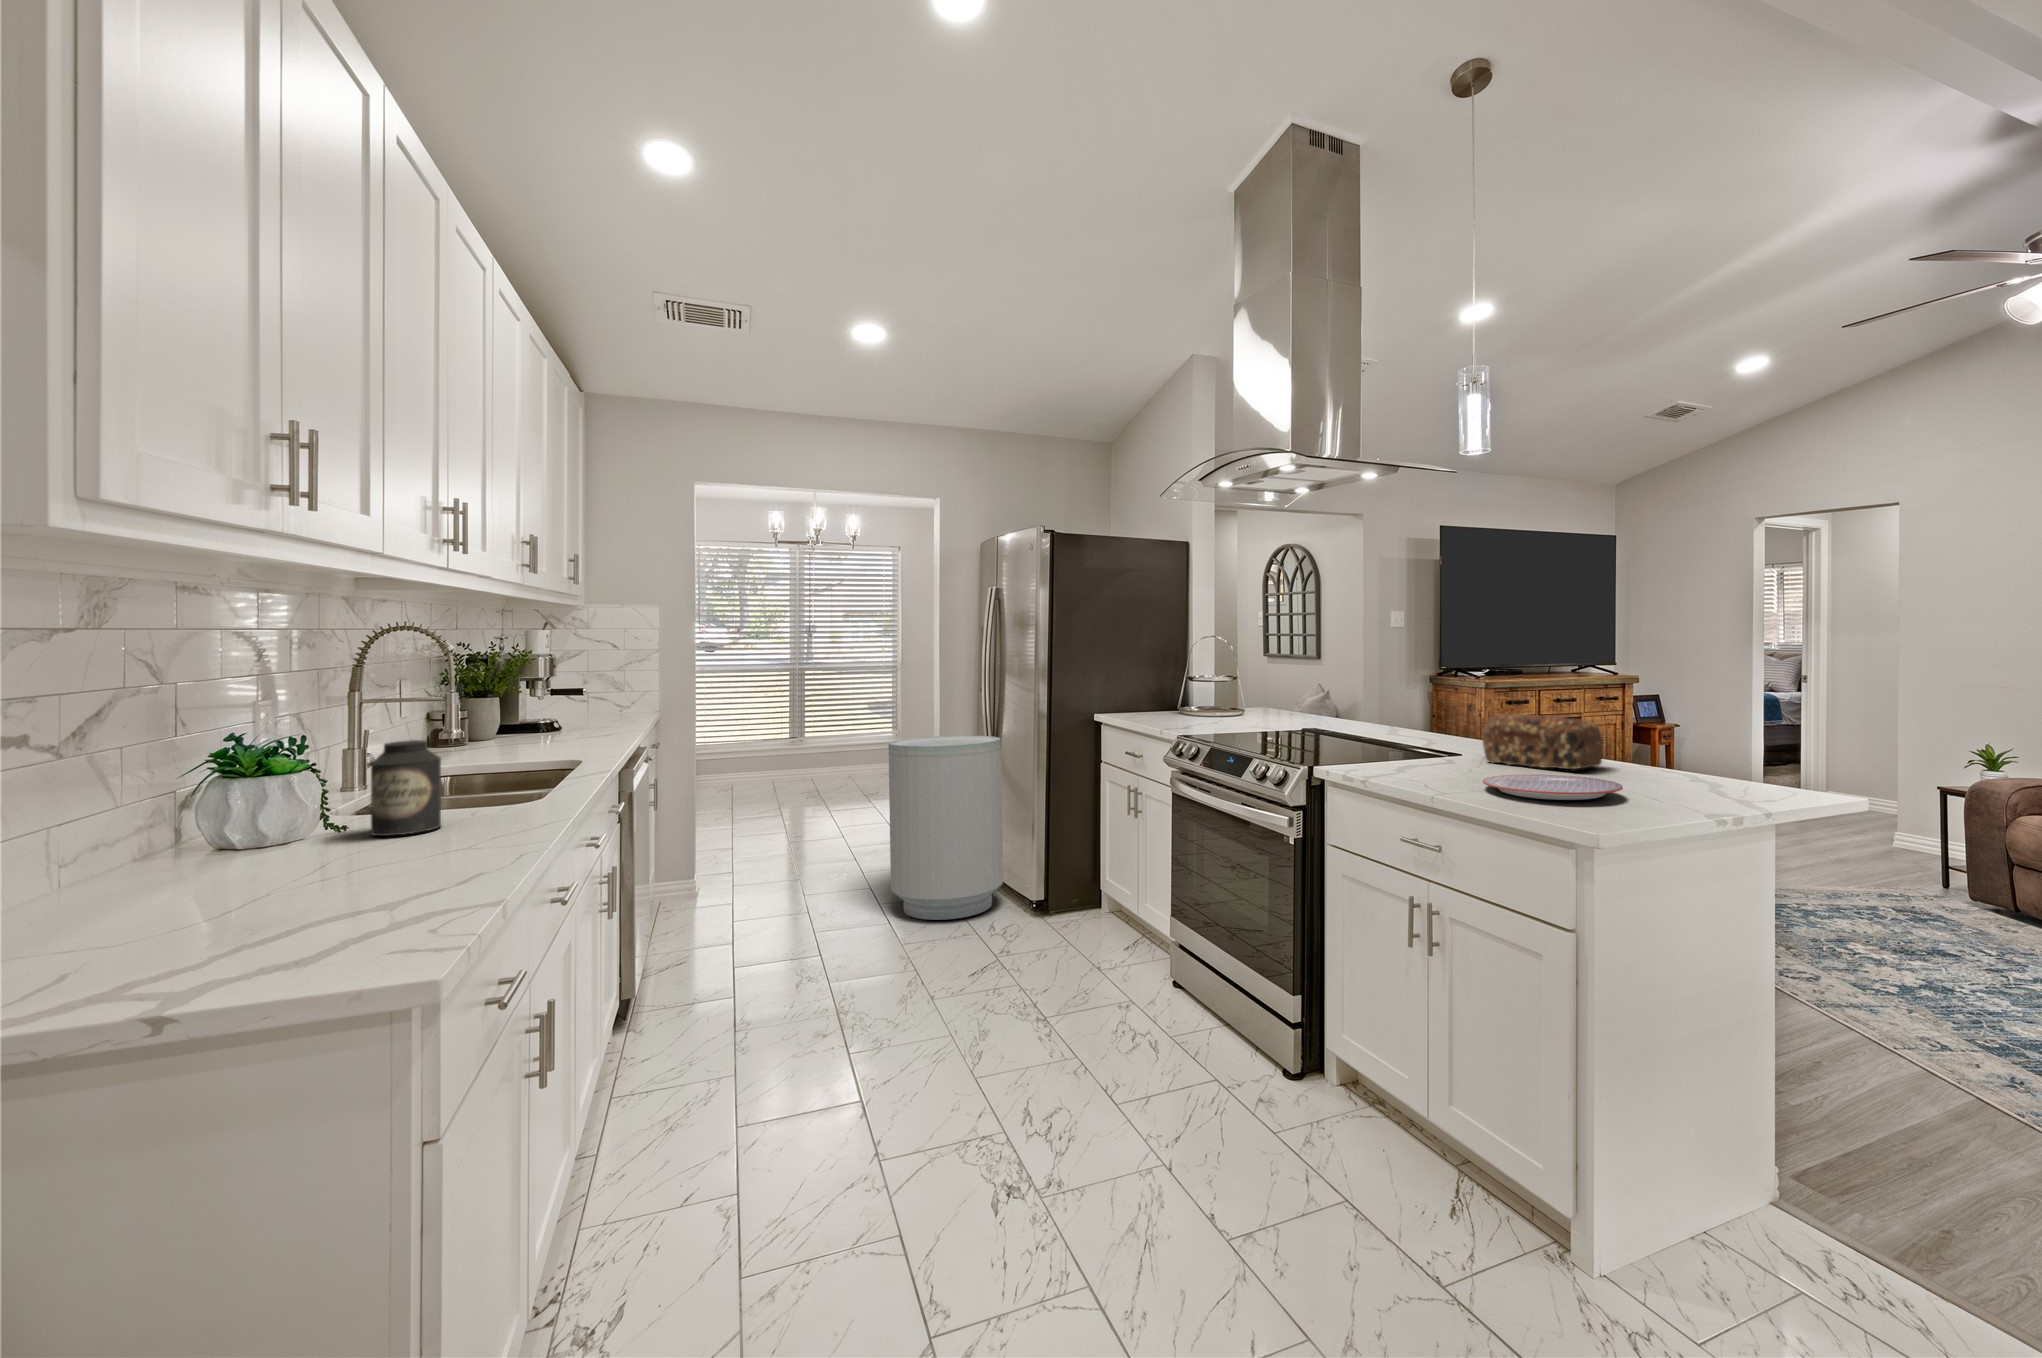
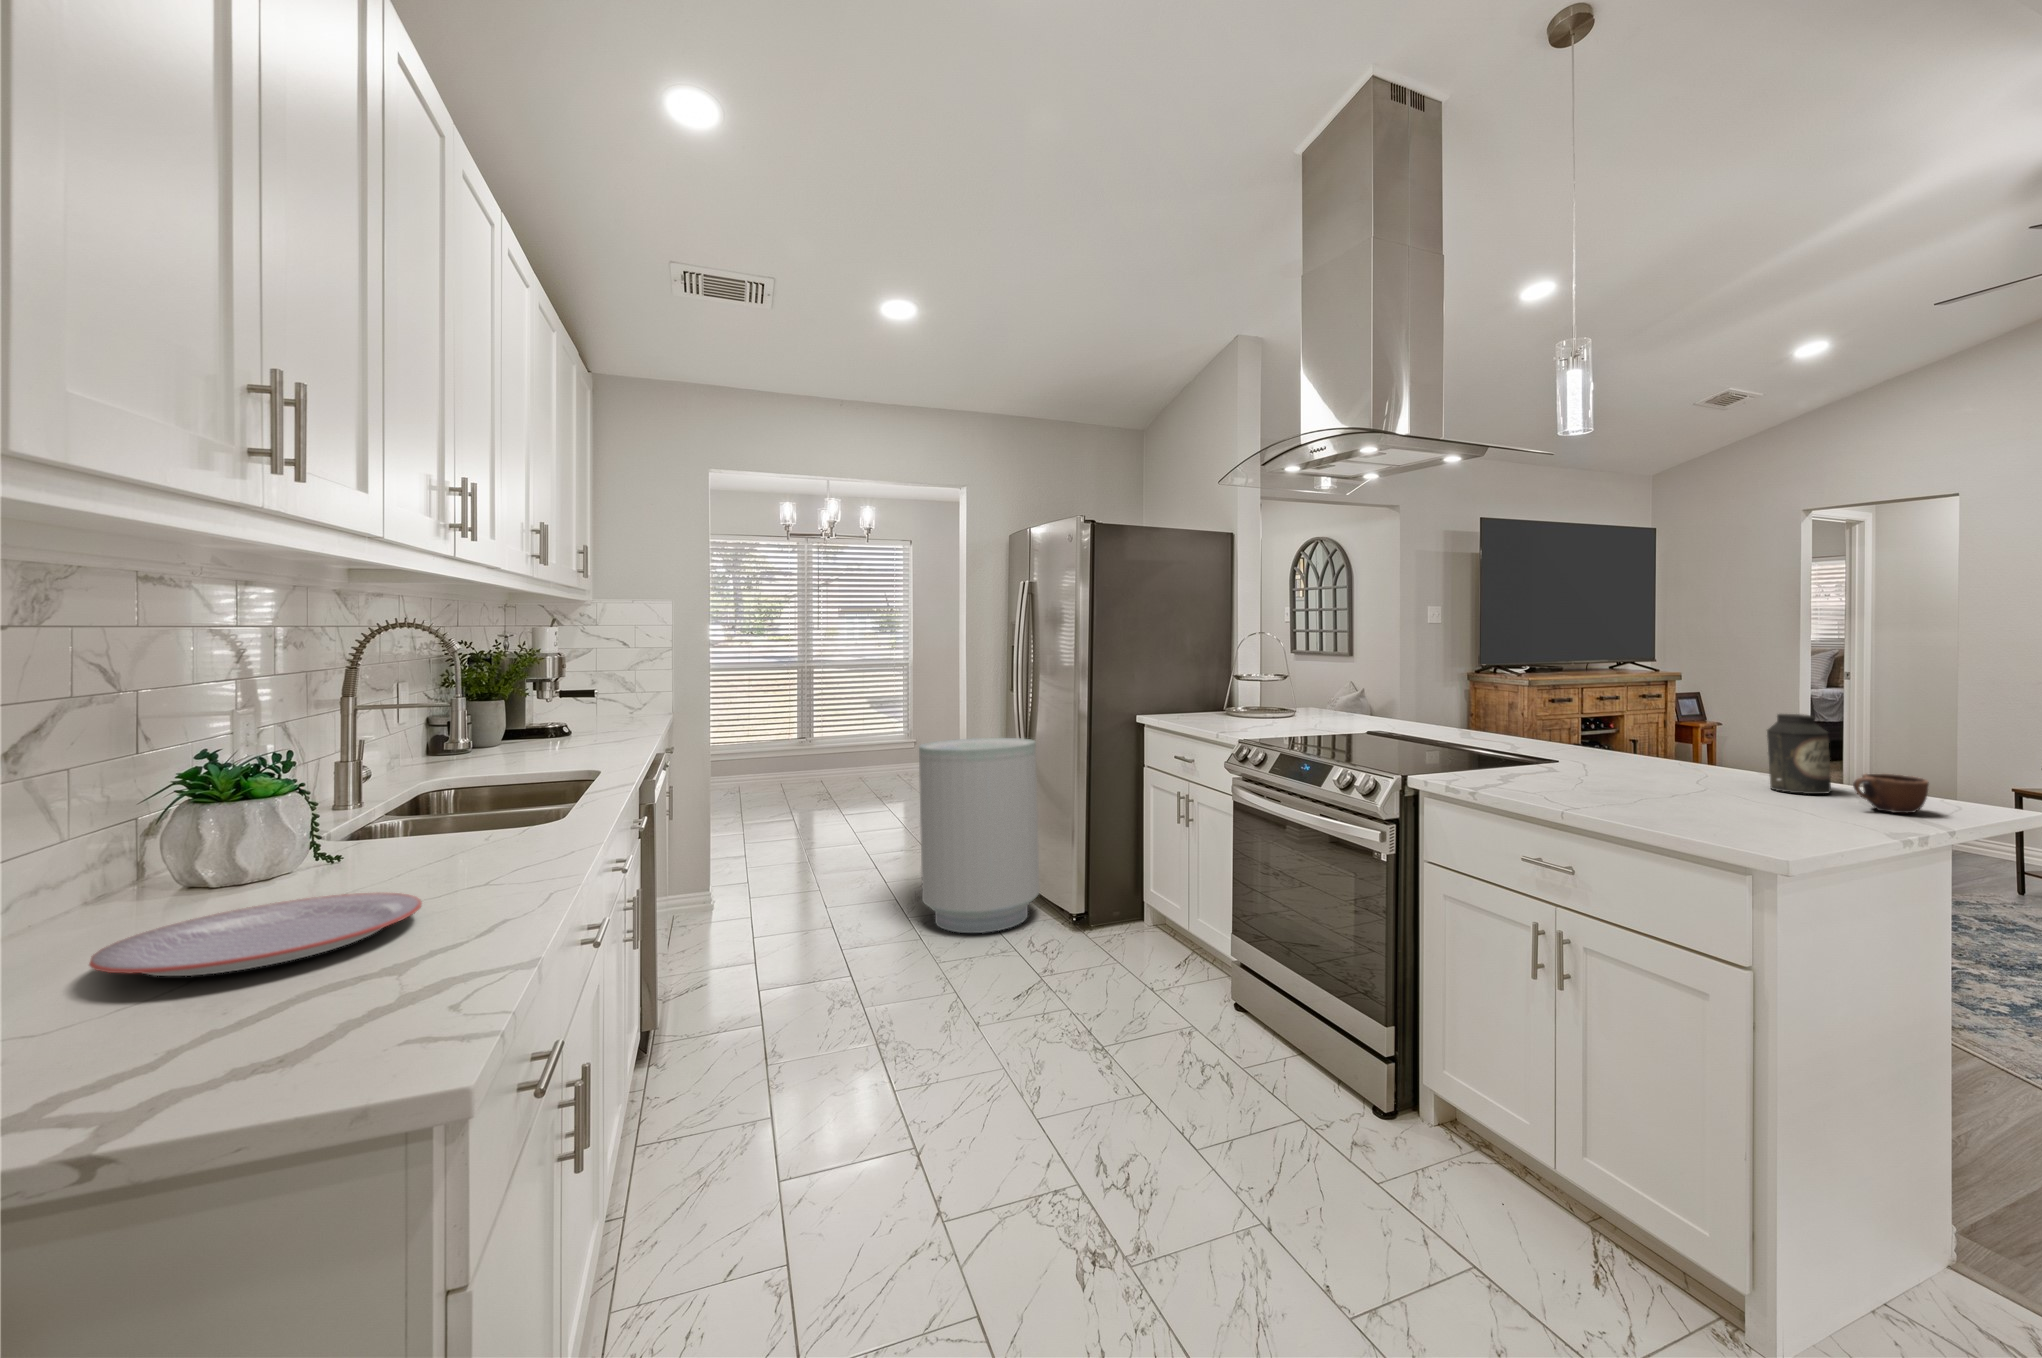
bread loaf: present [1482,714,1603,769] -> none [1588,717,1728,778]
canister: present [371,740,441,836] -> present [1767,714,1831,794]
mug: none [1688,763,1751,798] -> present [1853,774,1929,813]
plate: present [1483,774,1623,800] -> present [89,892,422,976]

